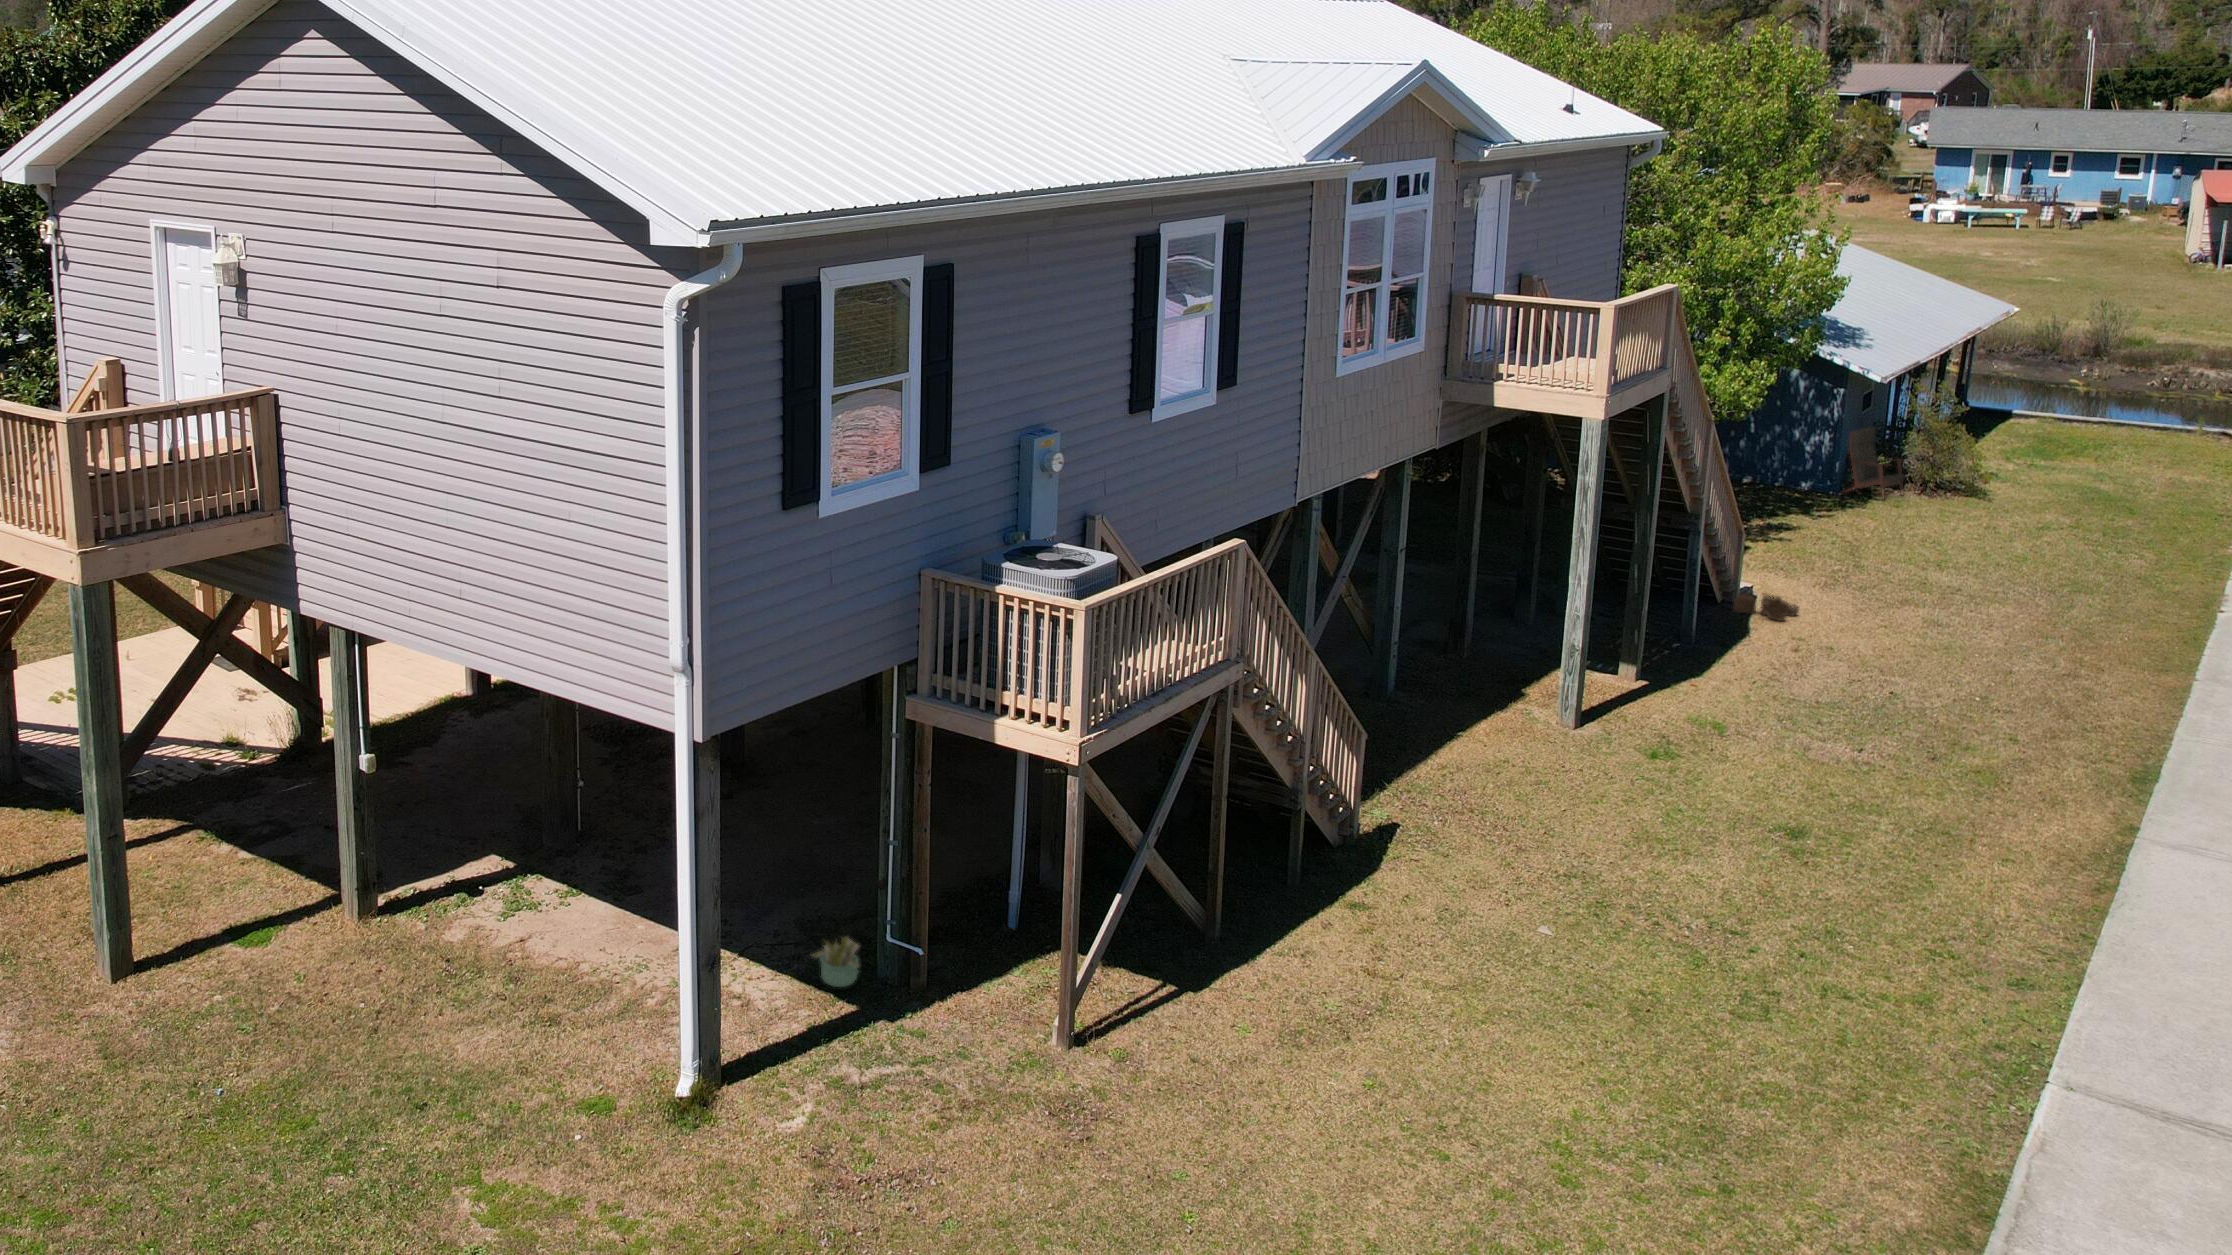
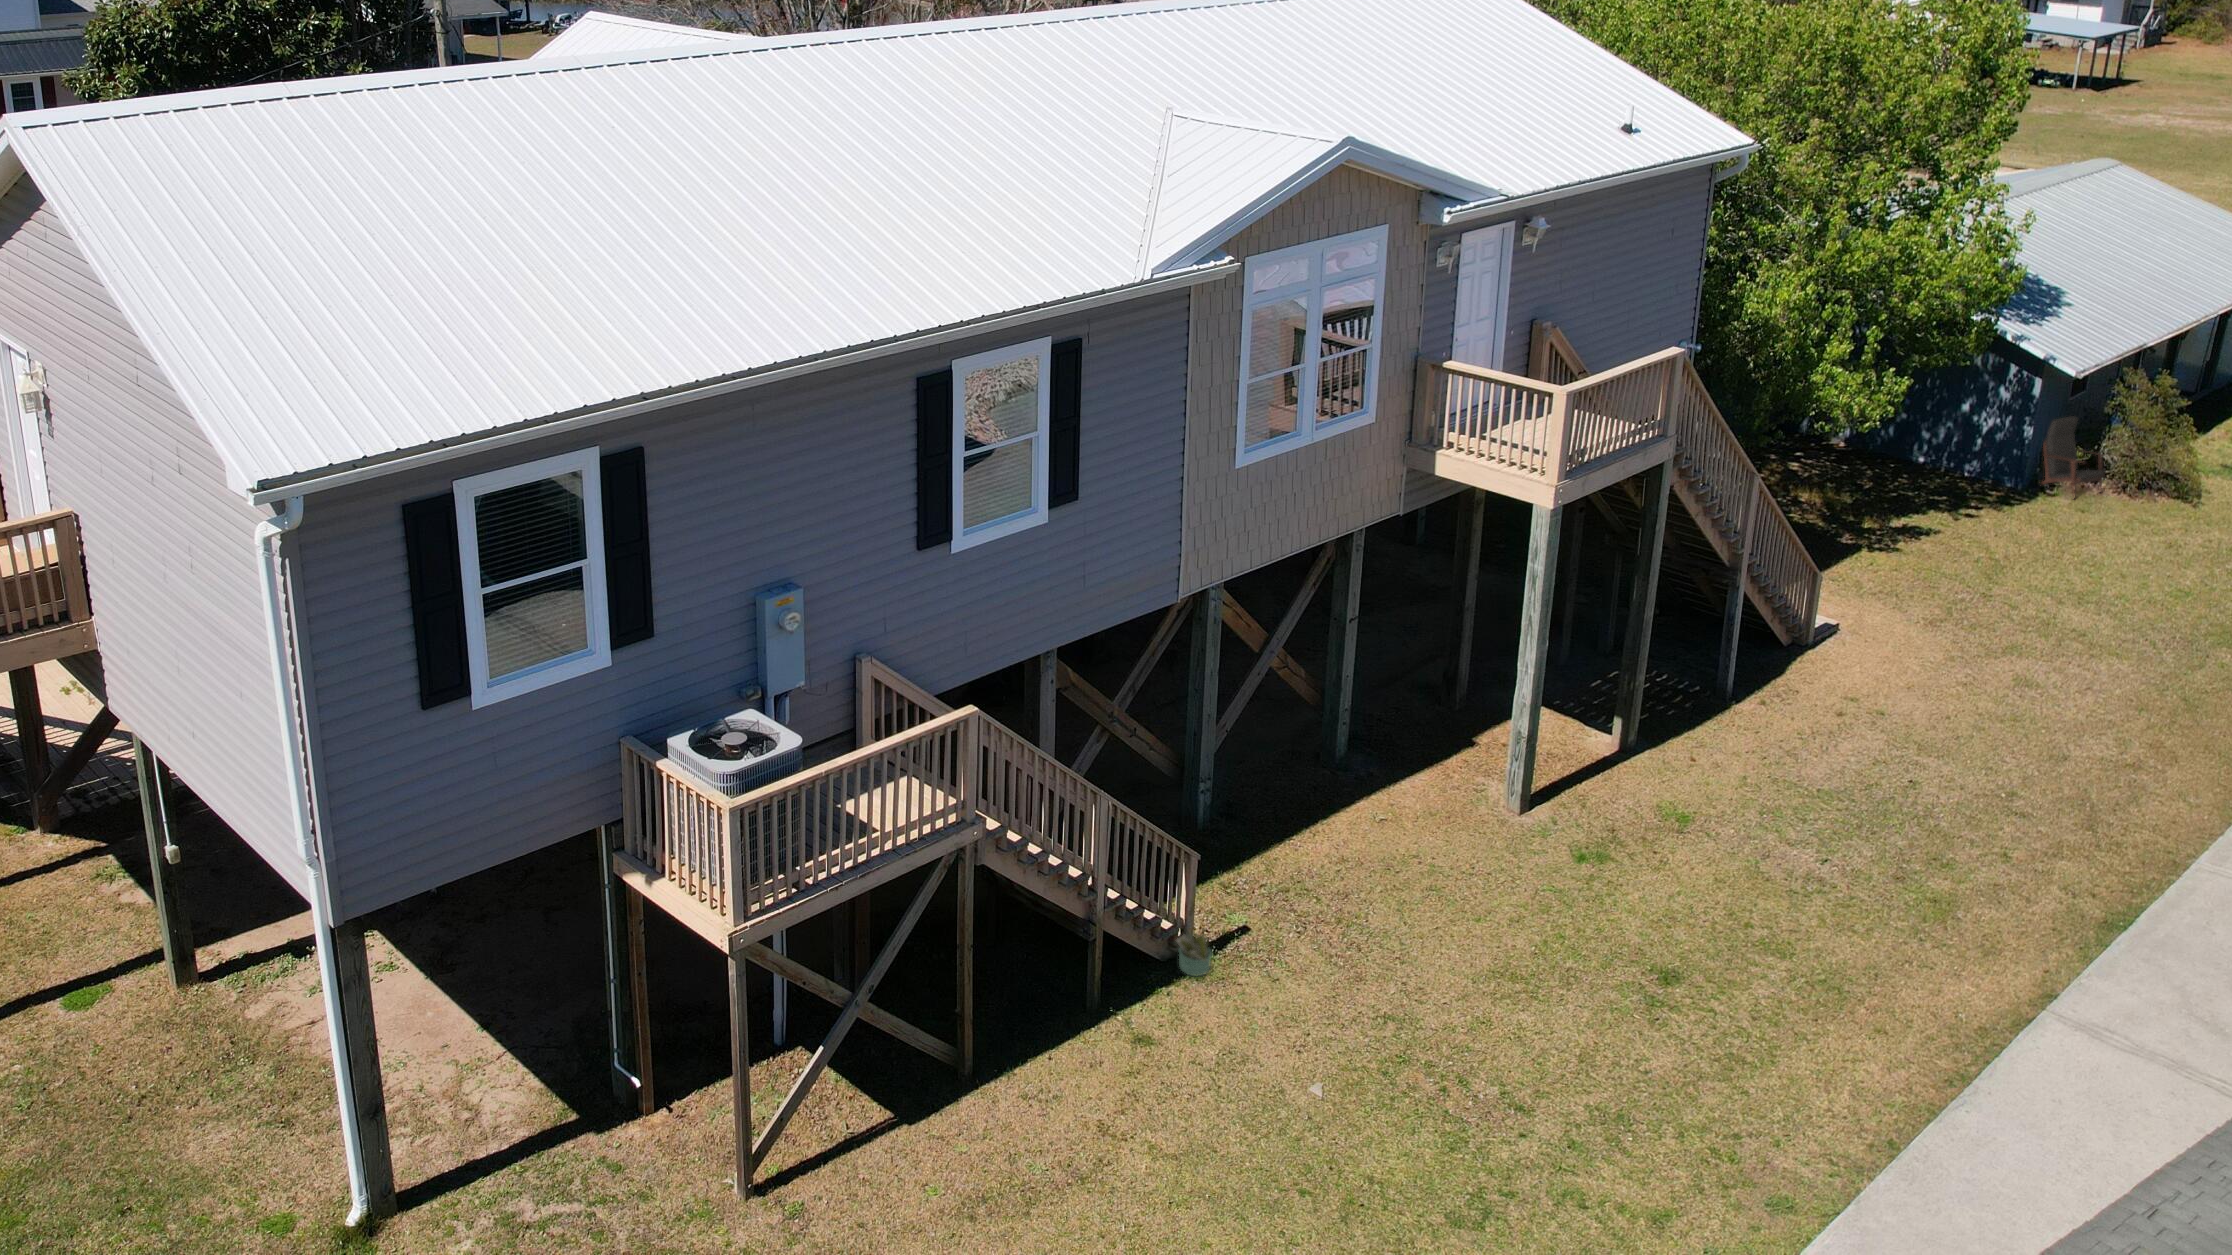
woven basket: present [1733,593,1799,621] -> none [1798,635,1871,672]
decorative plant: present [813,937,860,987] -> present [1177,934,1212,977]

